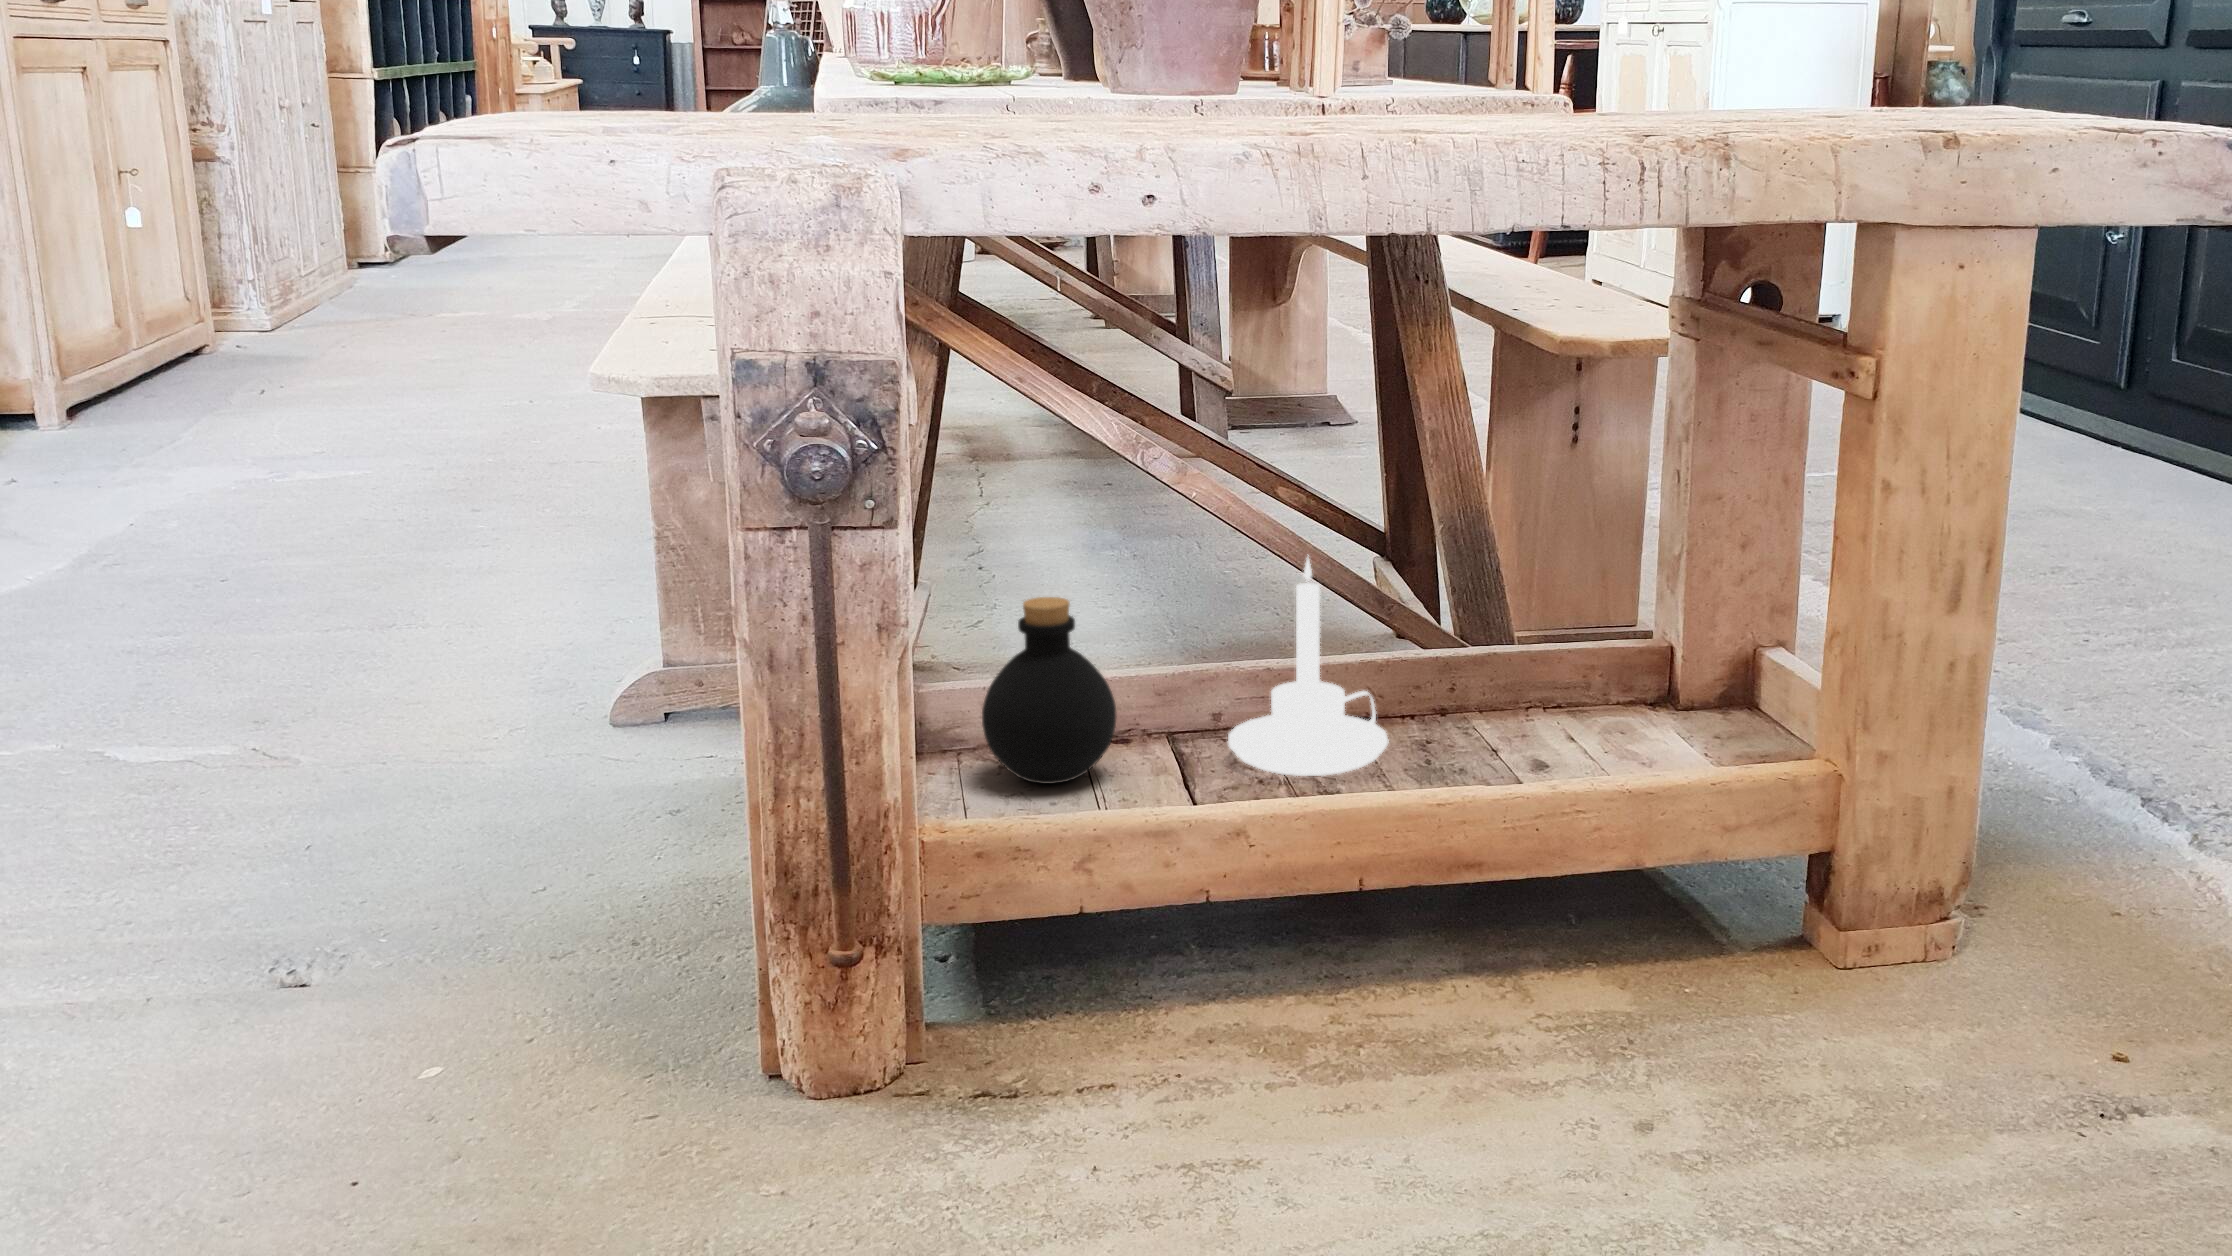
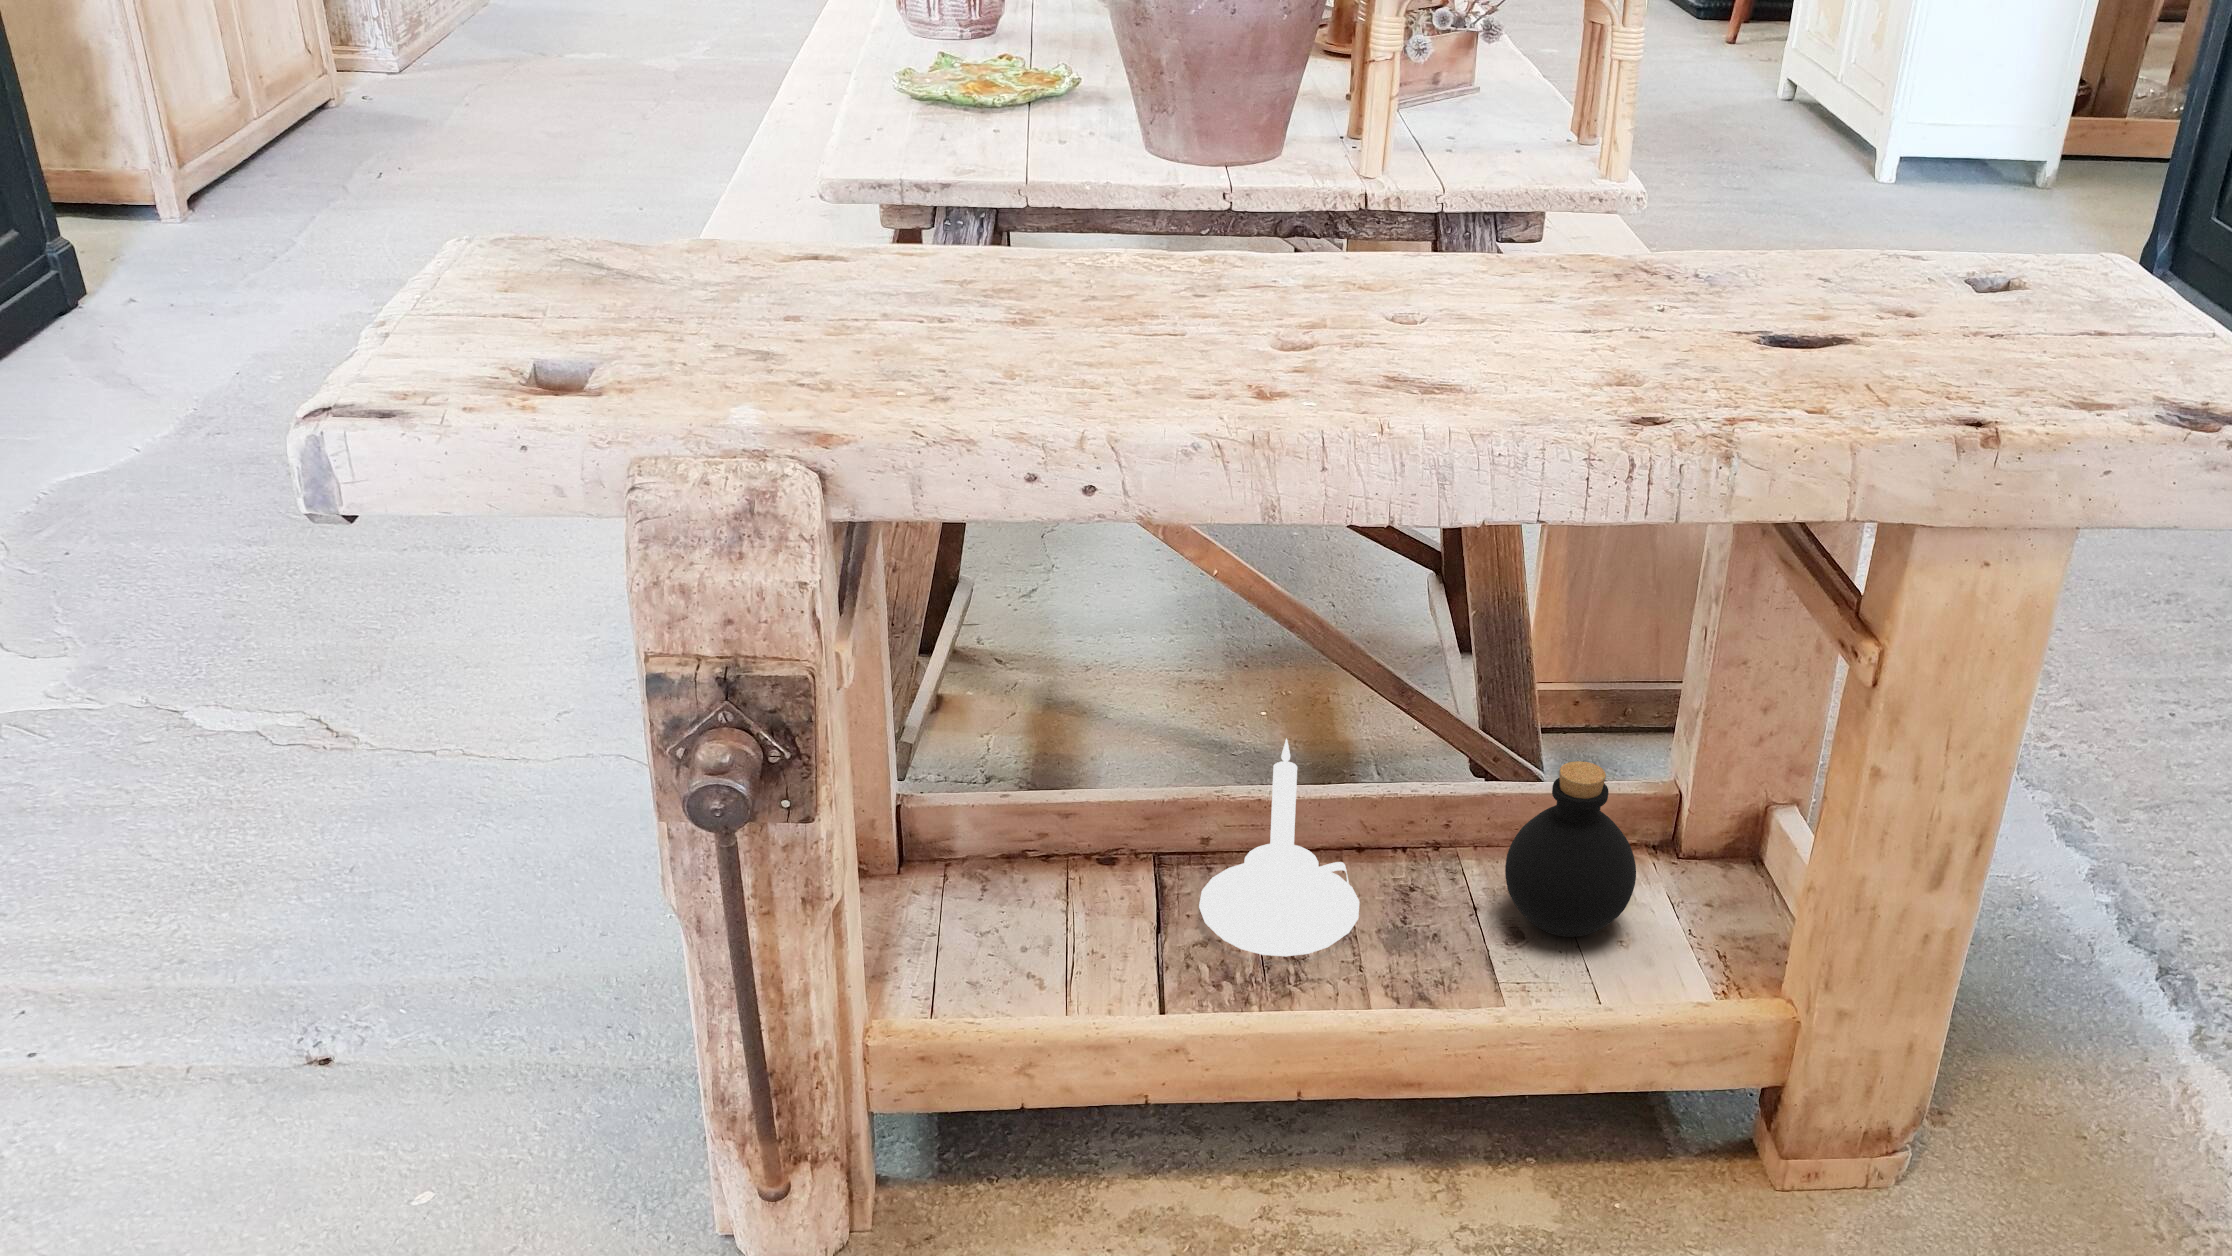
bottle: present [982,597,1117,784] -> present [1505,761,1636,937]

